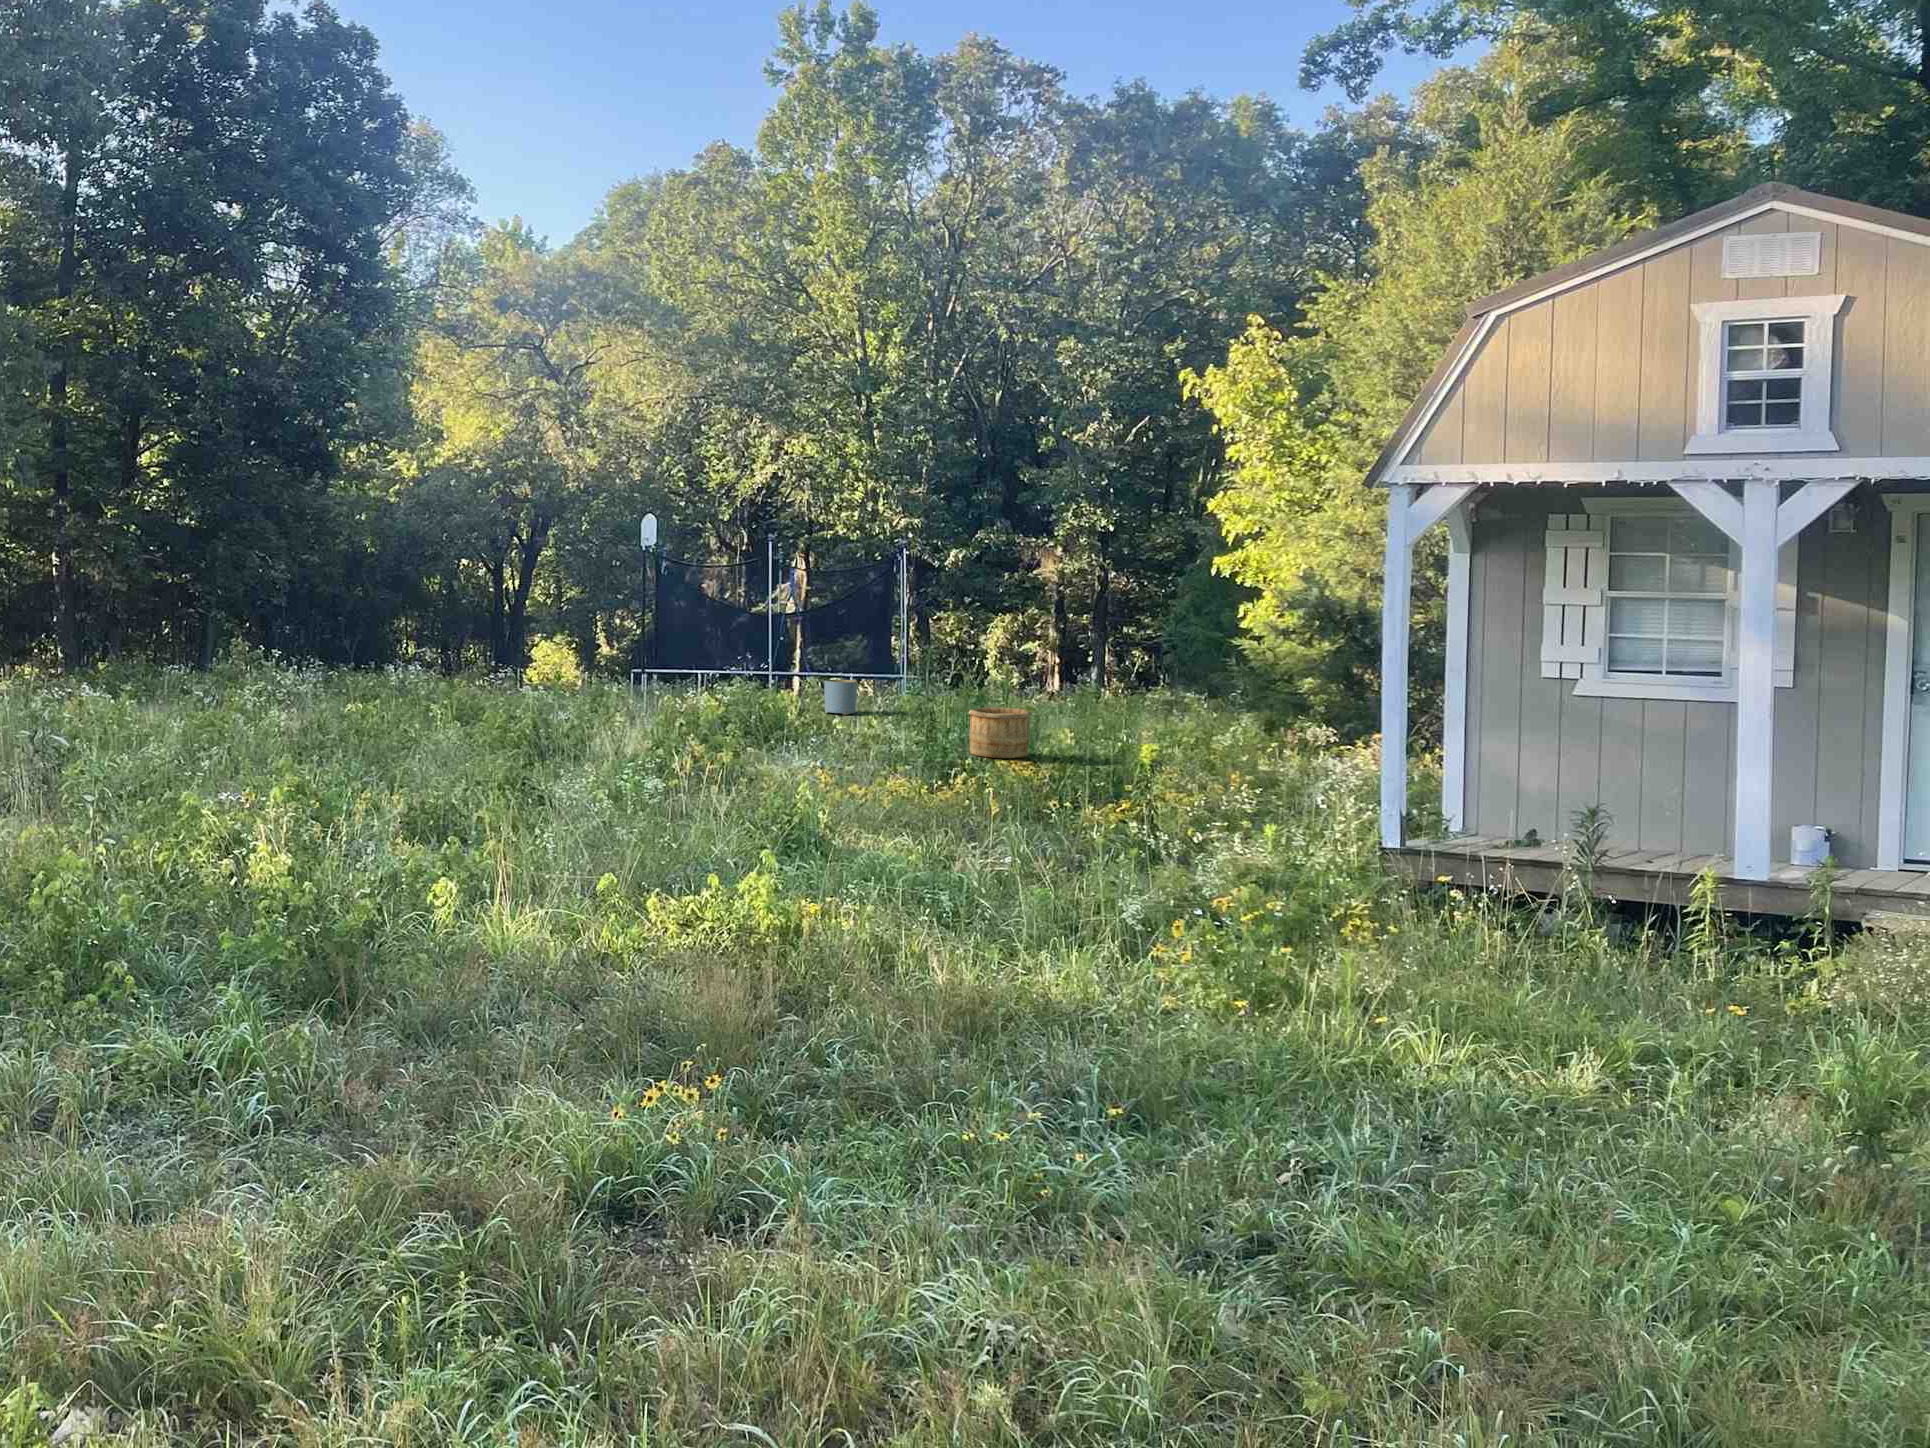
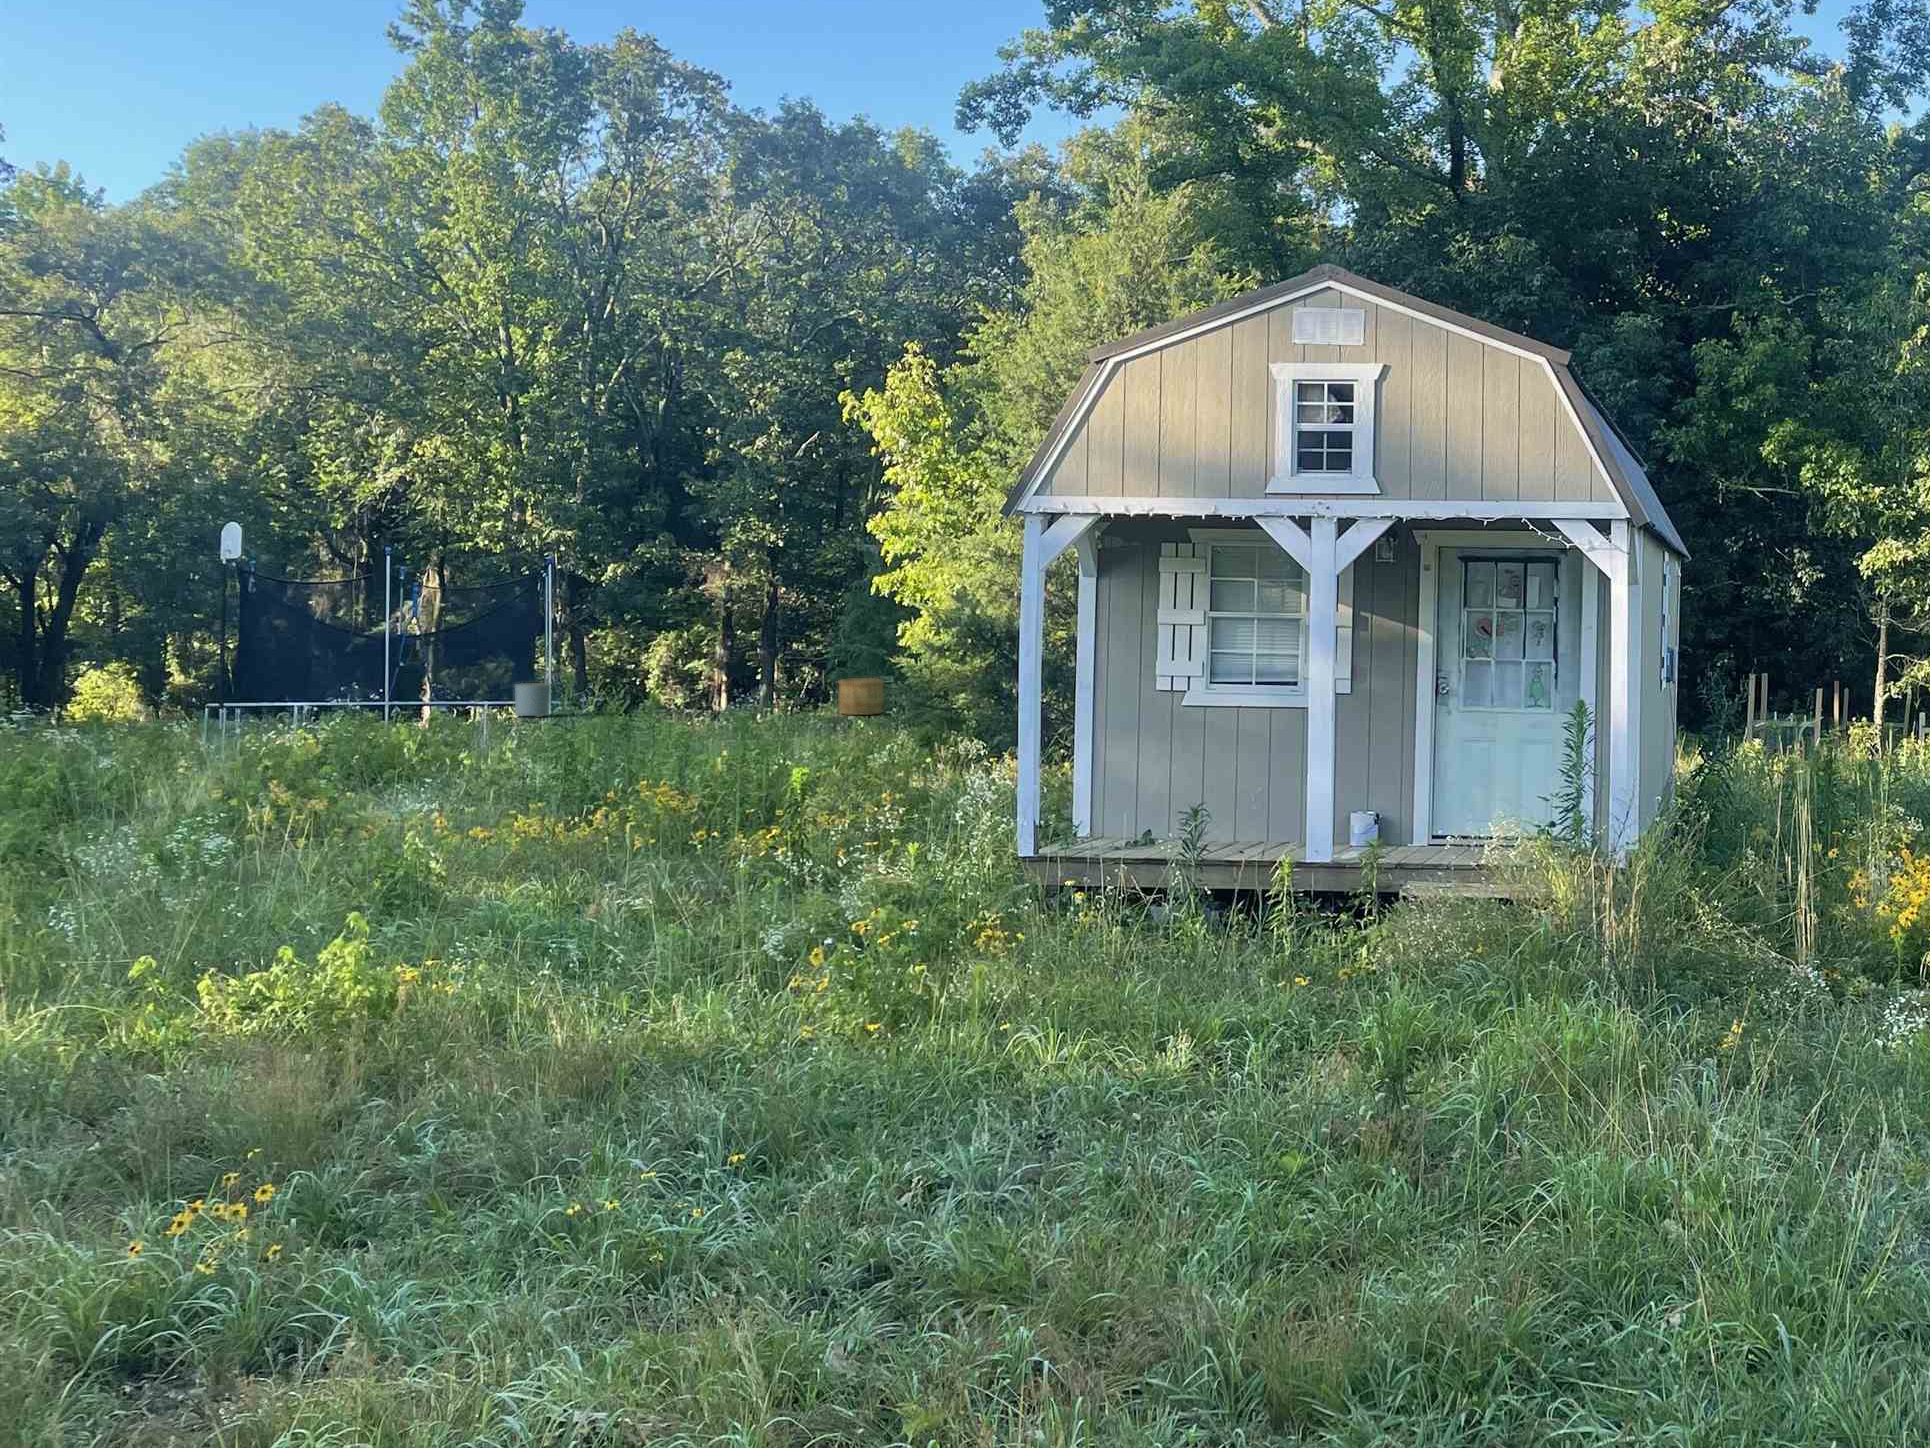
wooden bucket: present [968,707,1032,758] -> present [838,678,884,715]

